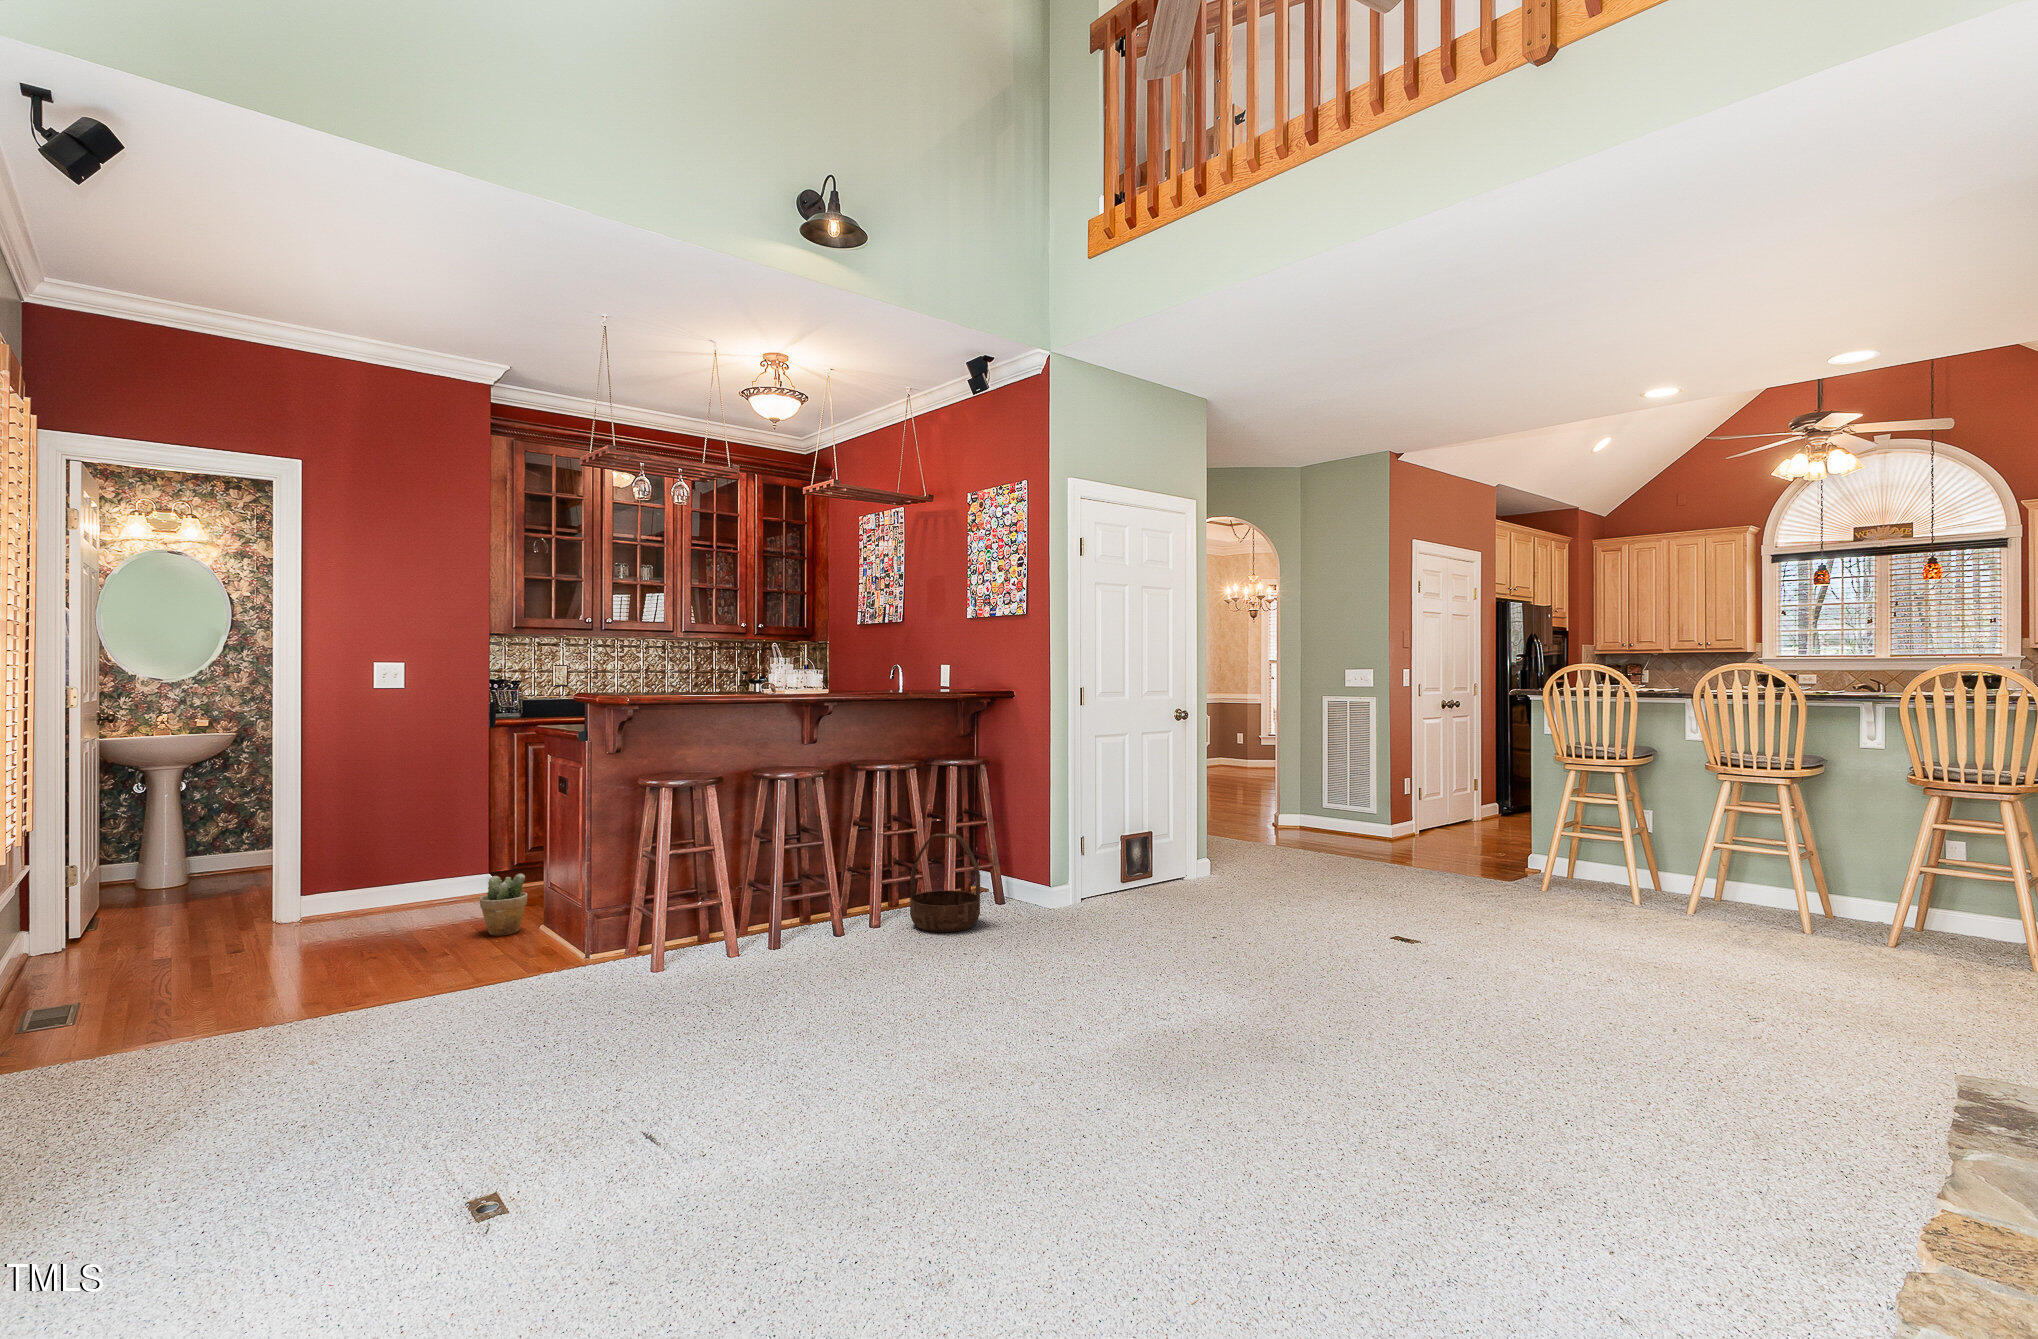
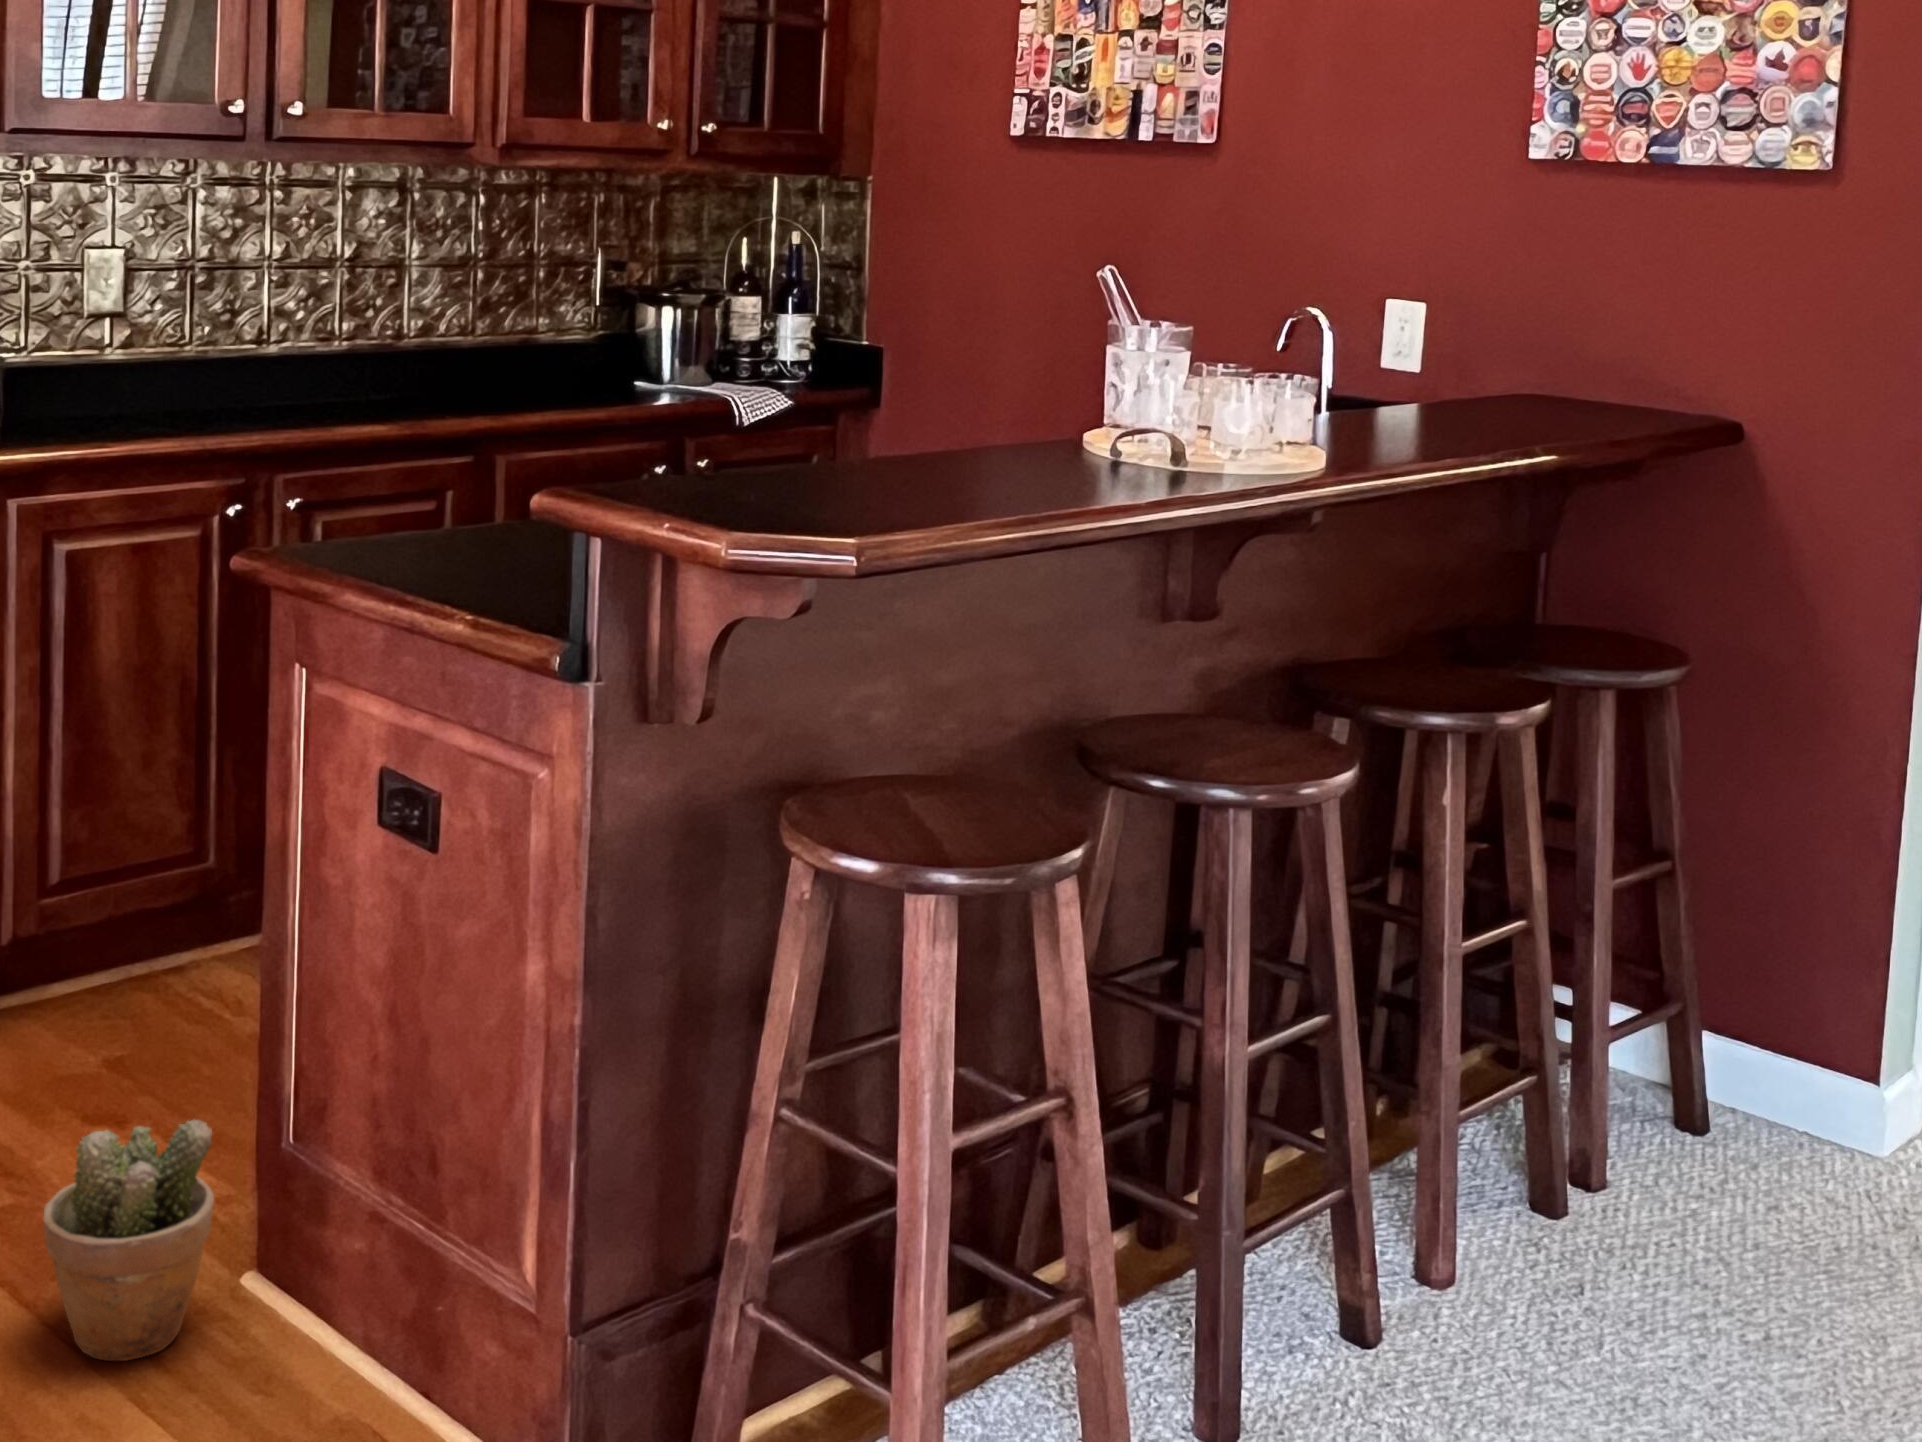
basket: present [910,833,980,932] -> none [1559,965,1831,1338]

